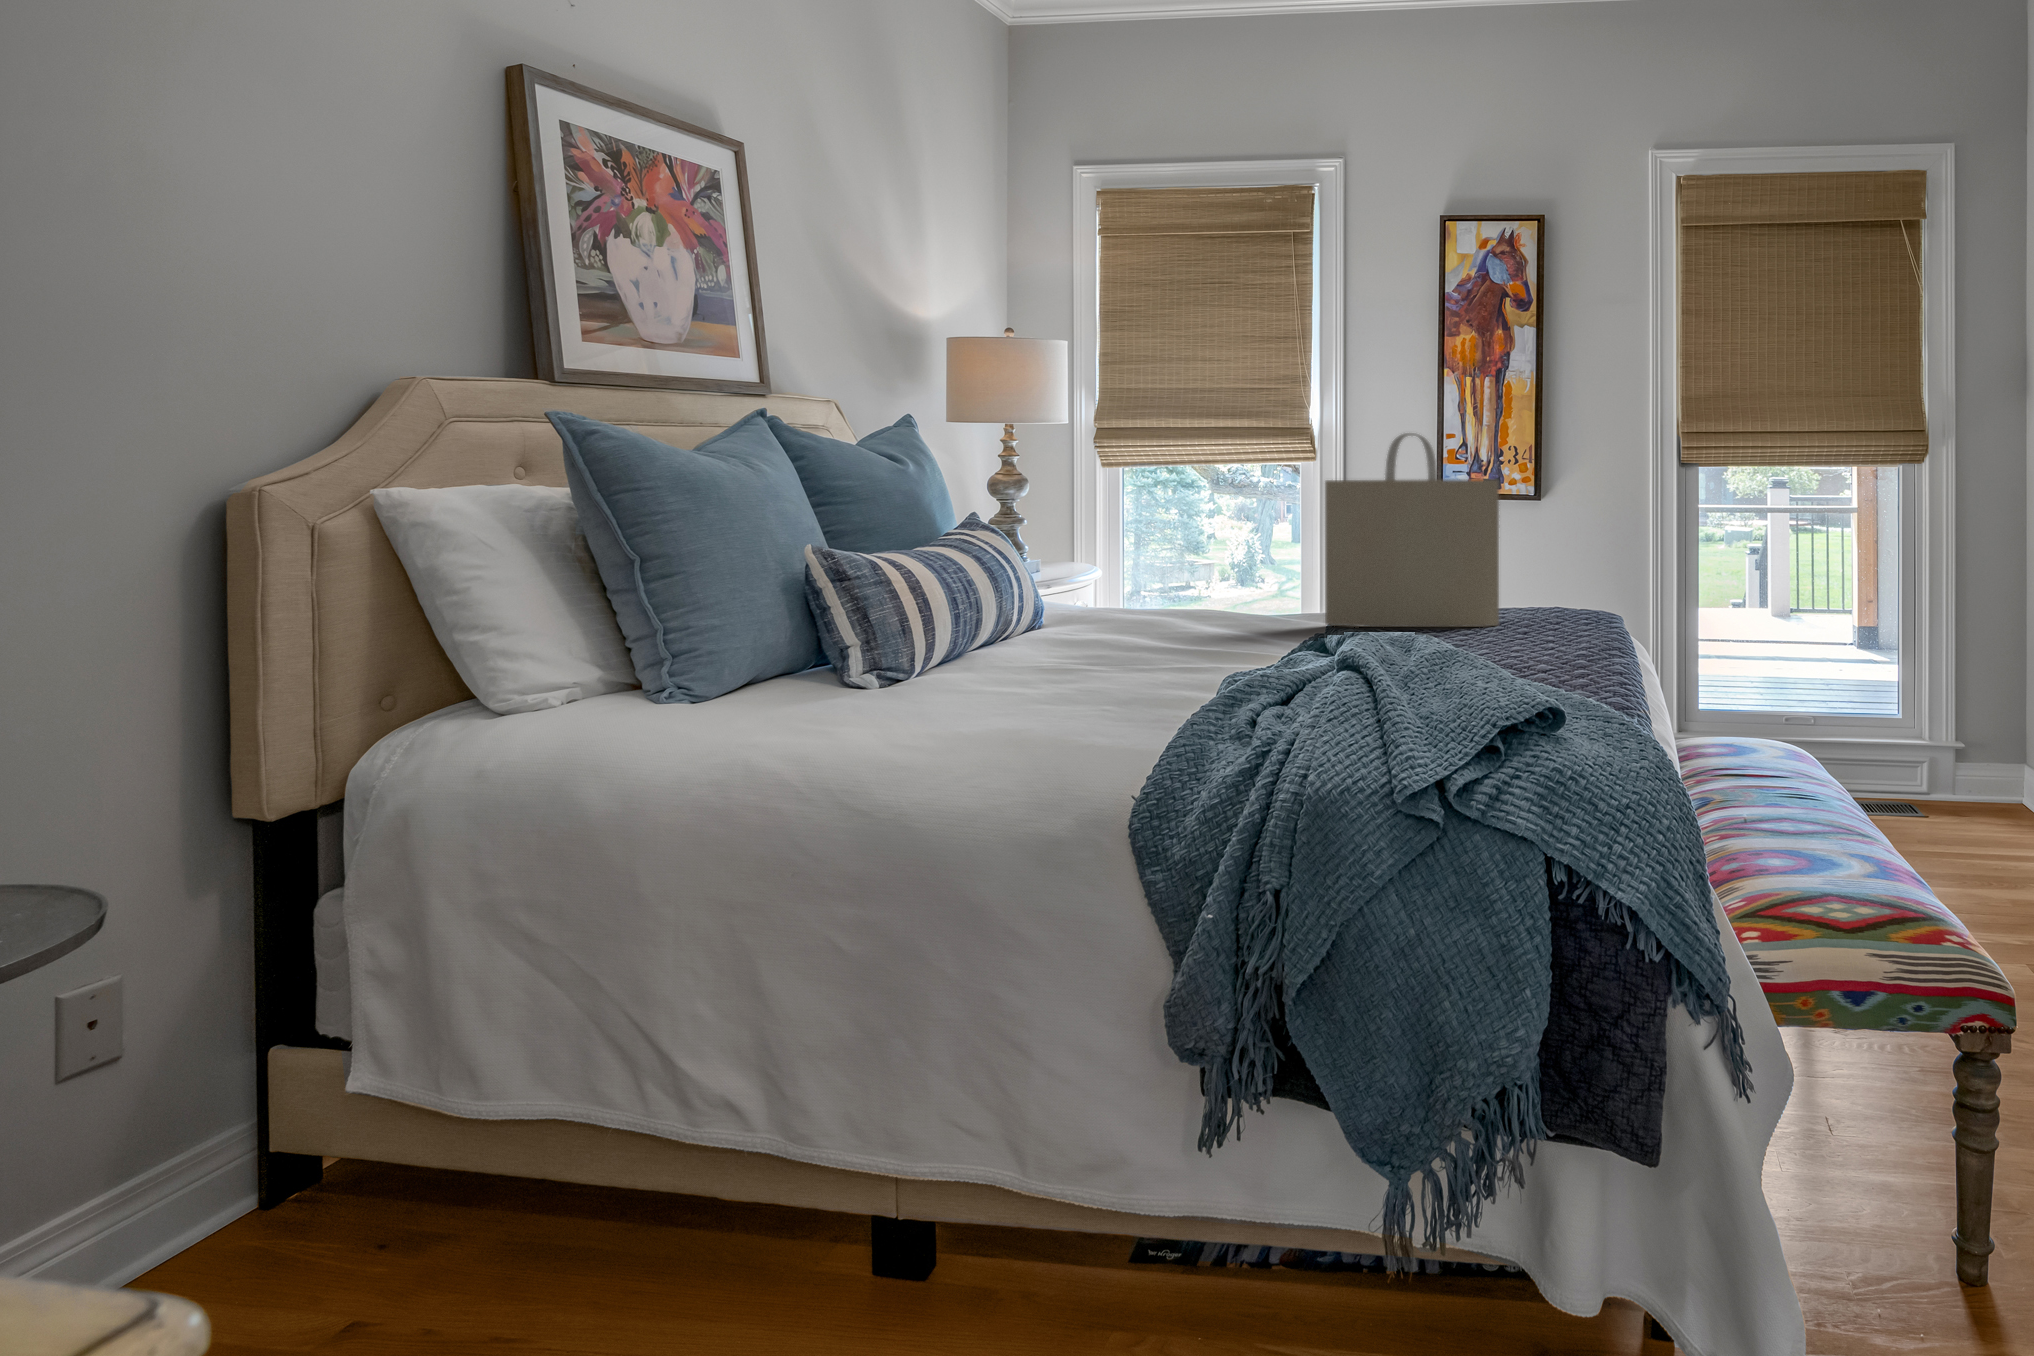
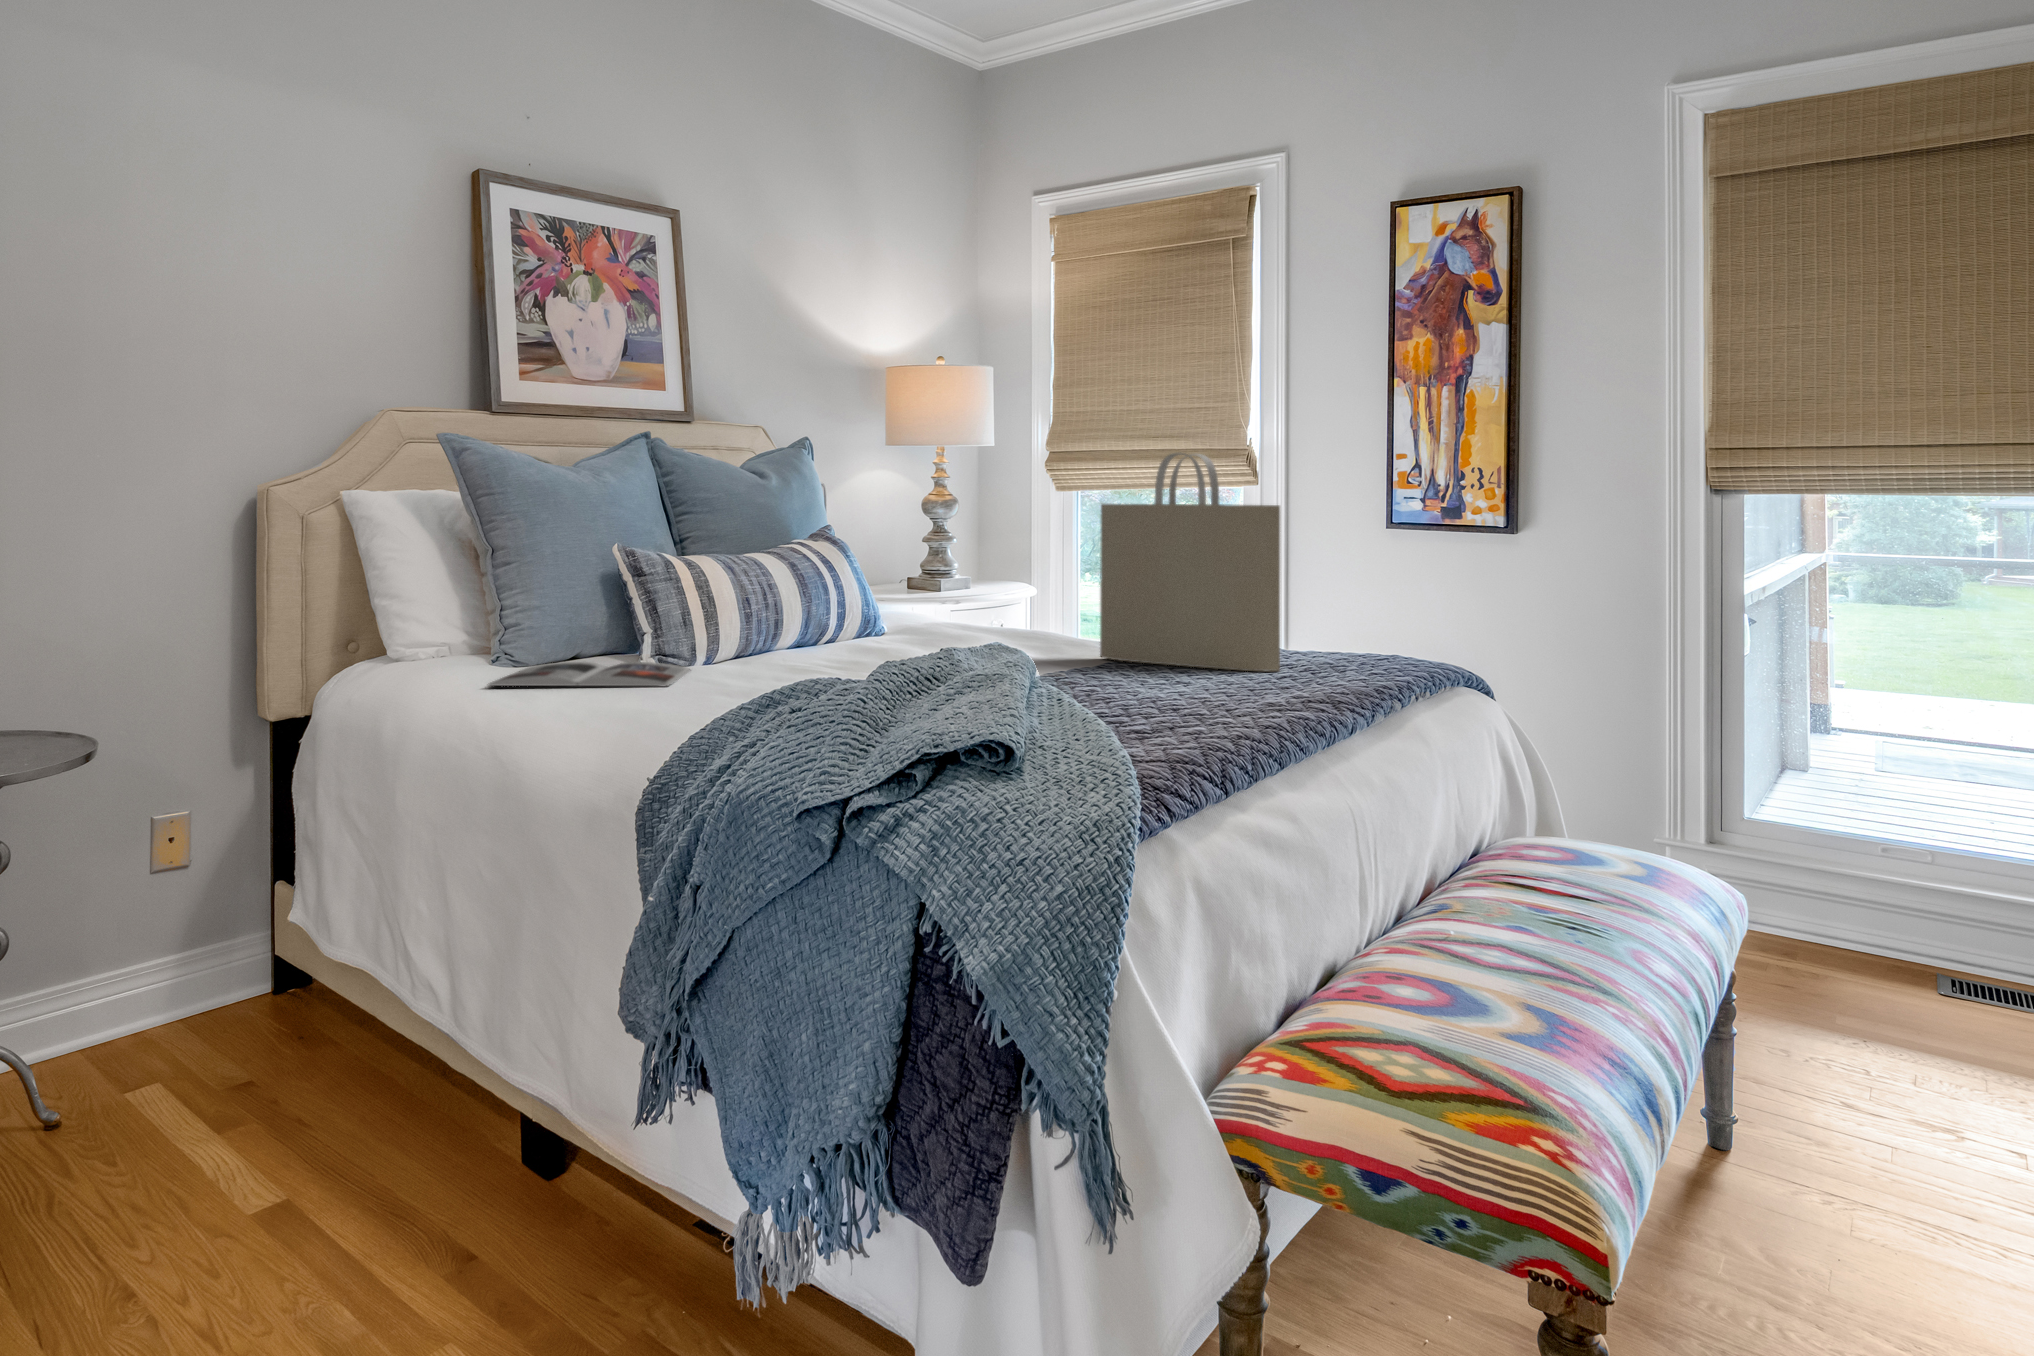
magazine: none [710,667,945,712] -> present [487,662,690,686]

